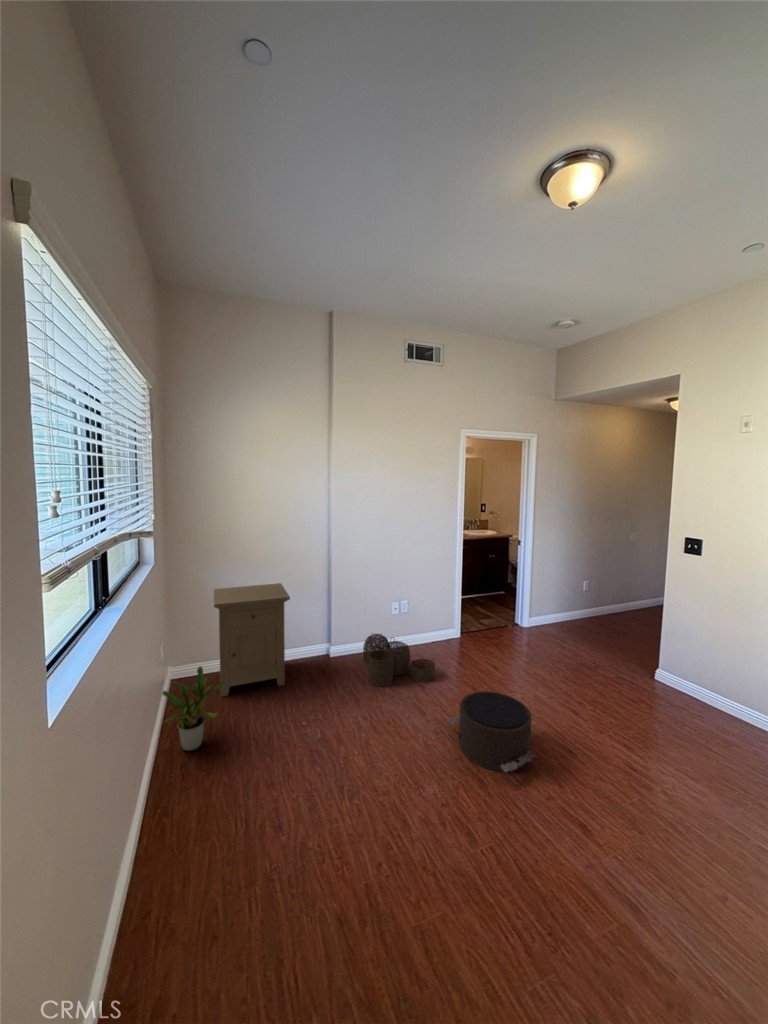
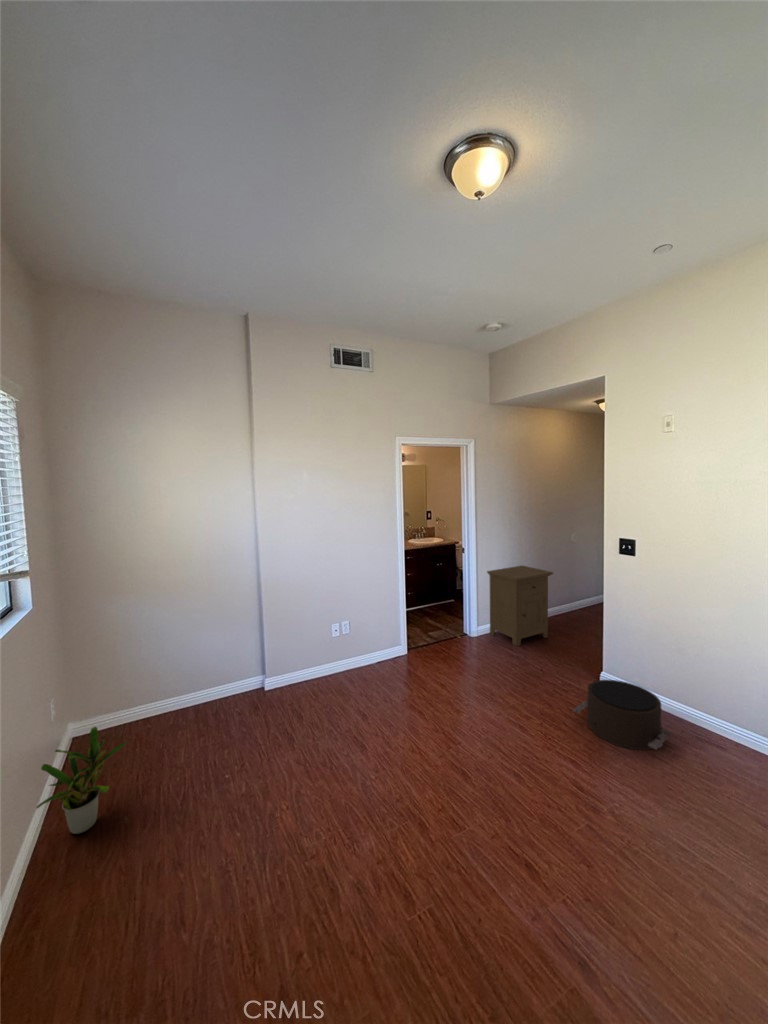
nightstand: present [214,583,290,697] -> present [487,566,553,646]
woven basket: present [363,634,435,687] -> none [302,659,379,721]
pouf: present [446,691,535,772] -> present [573,680,671,750]

